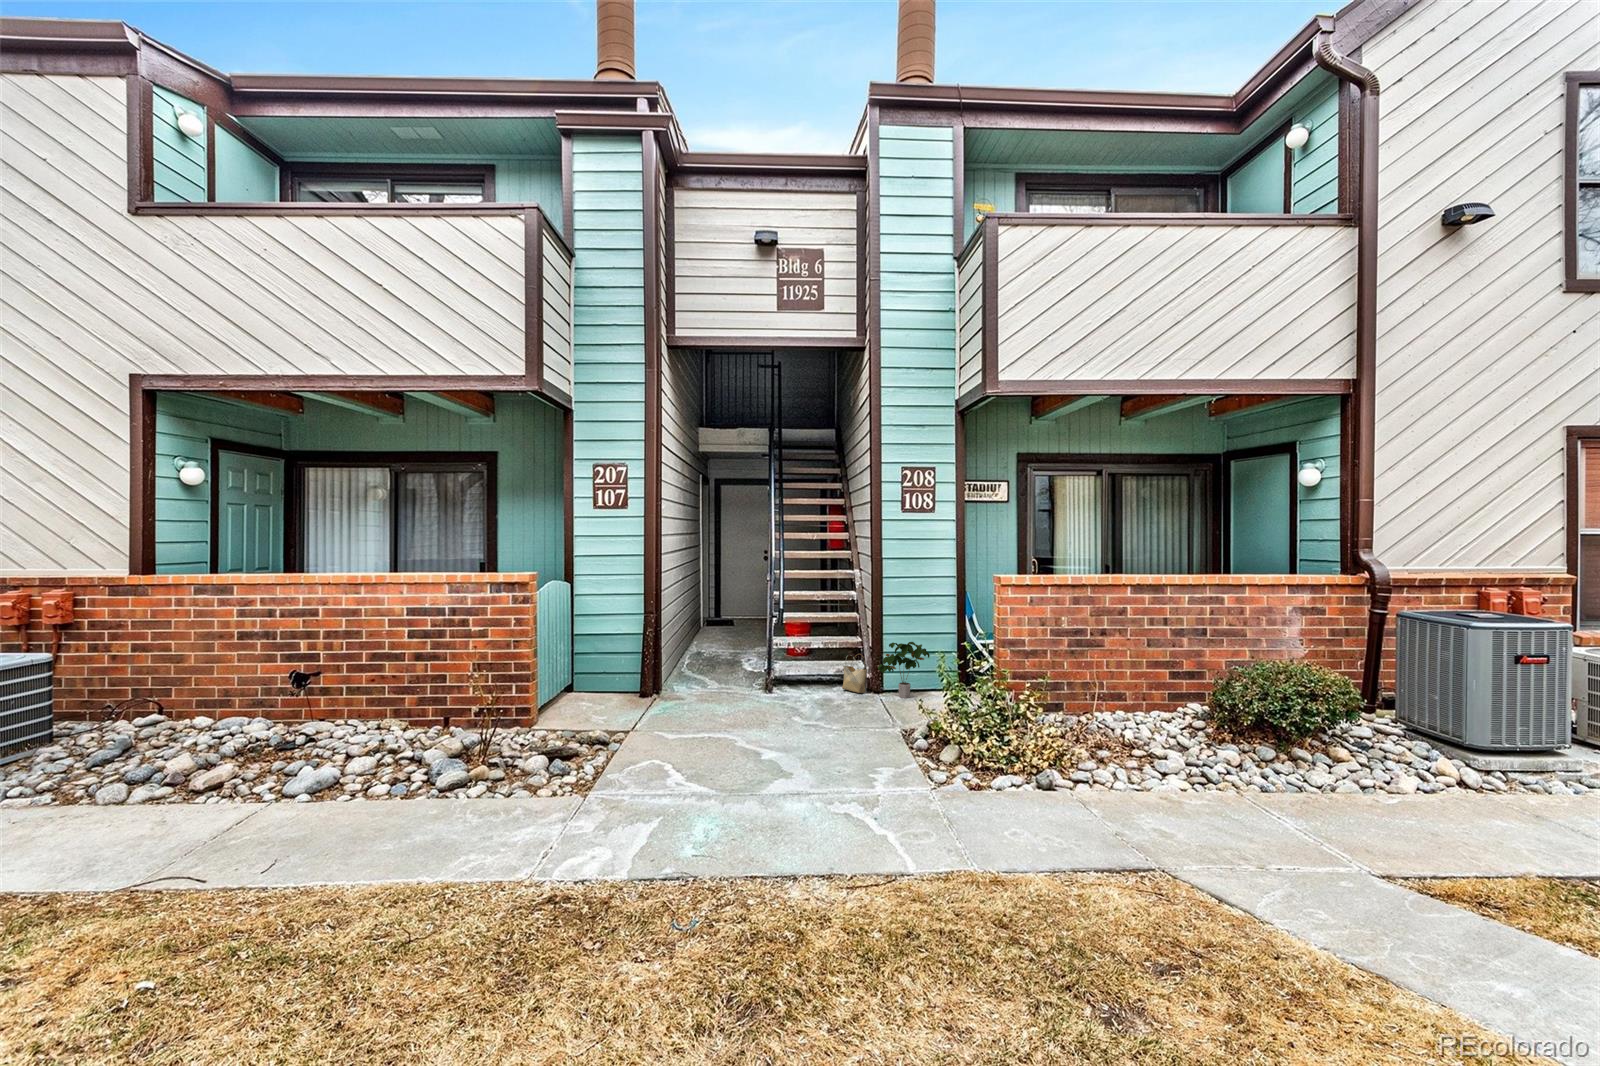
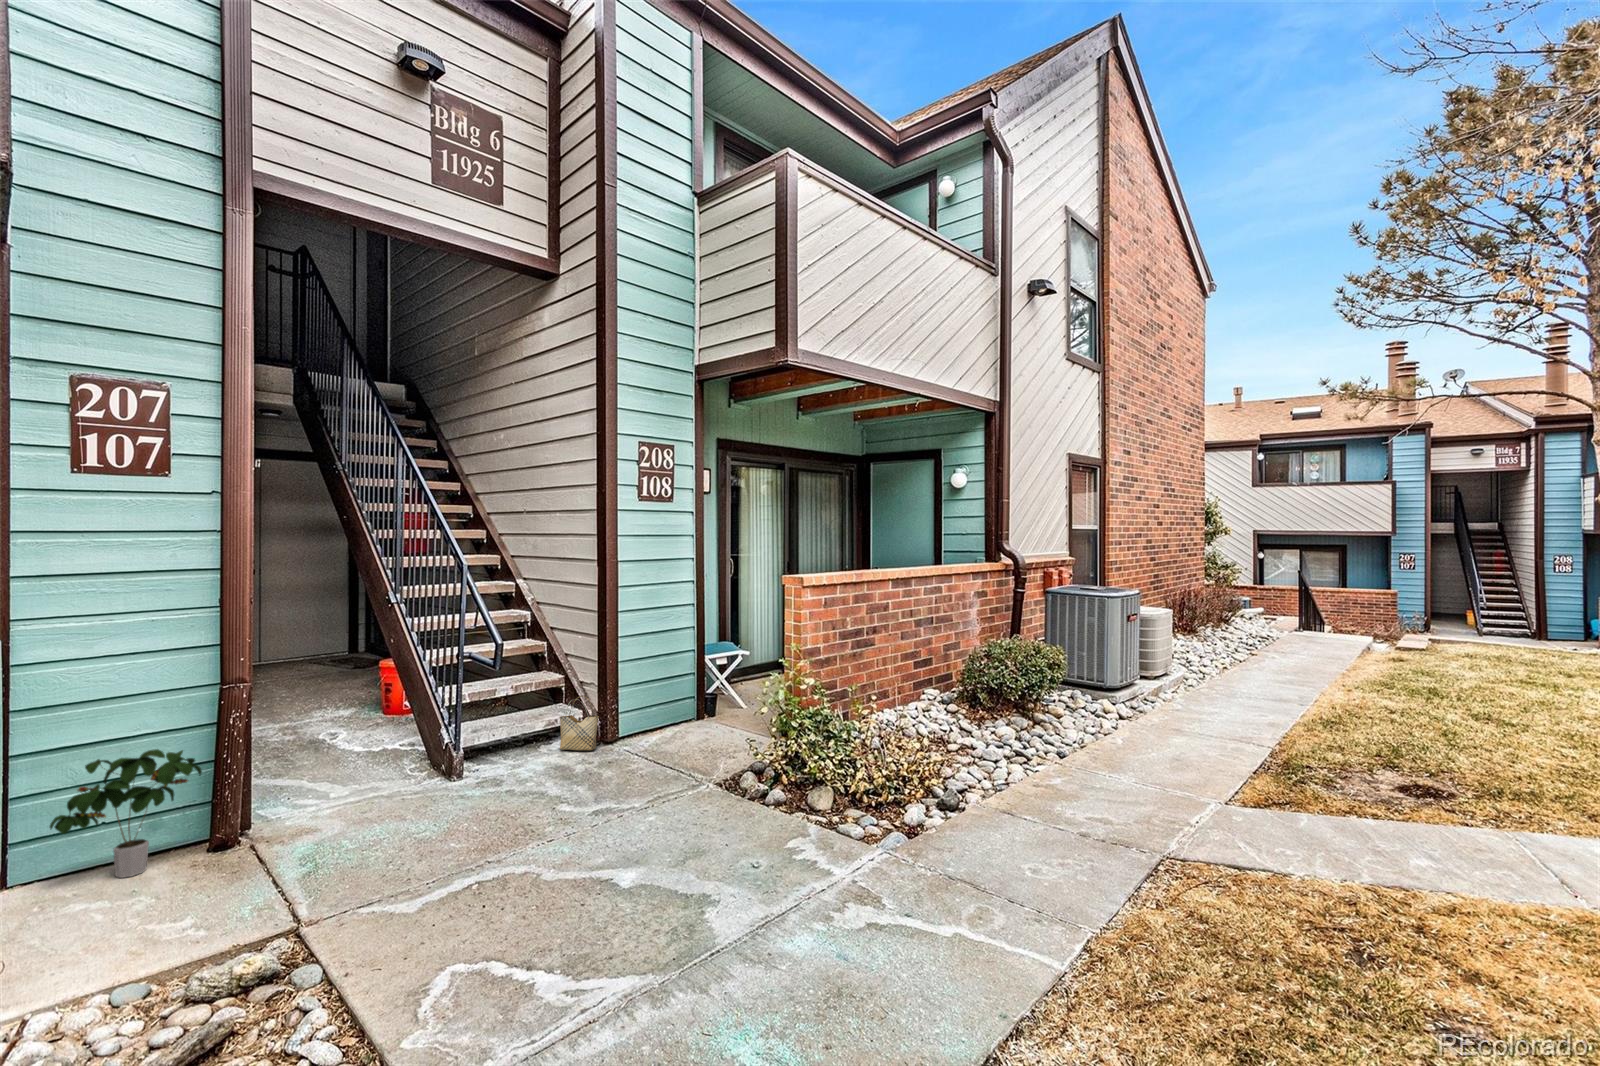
potted plant: present [878,642,930,698] -> present [50,749,202,878]

